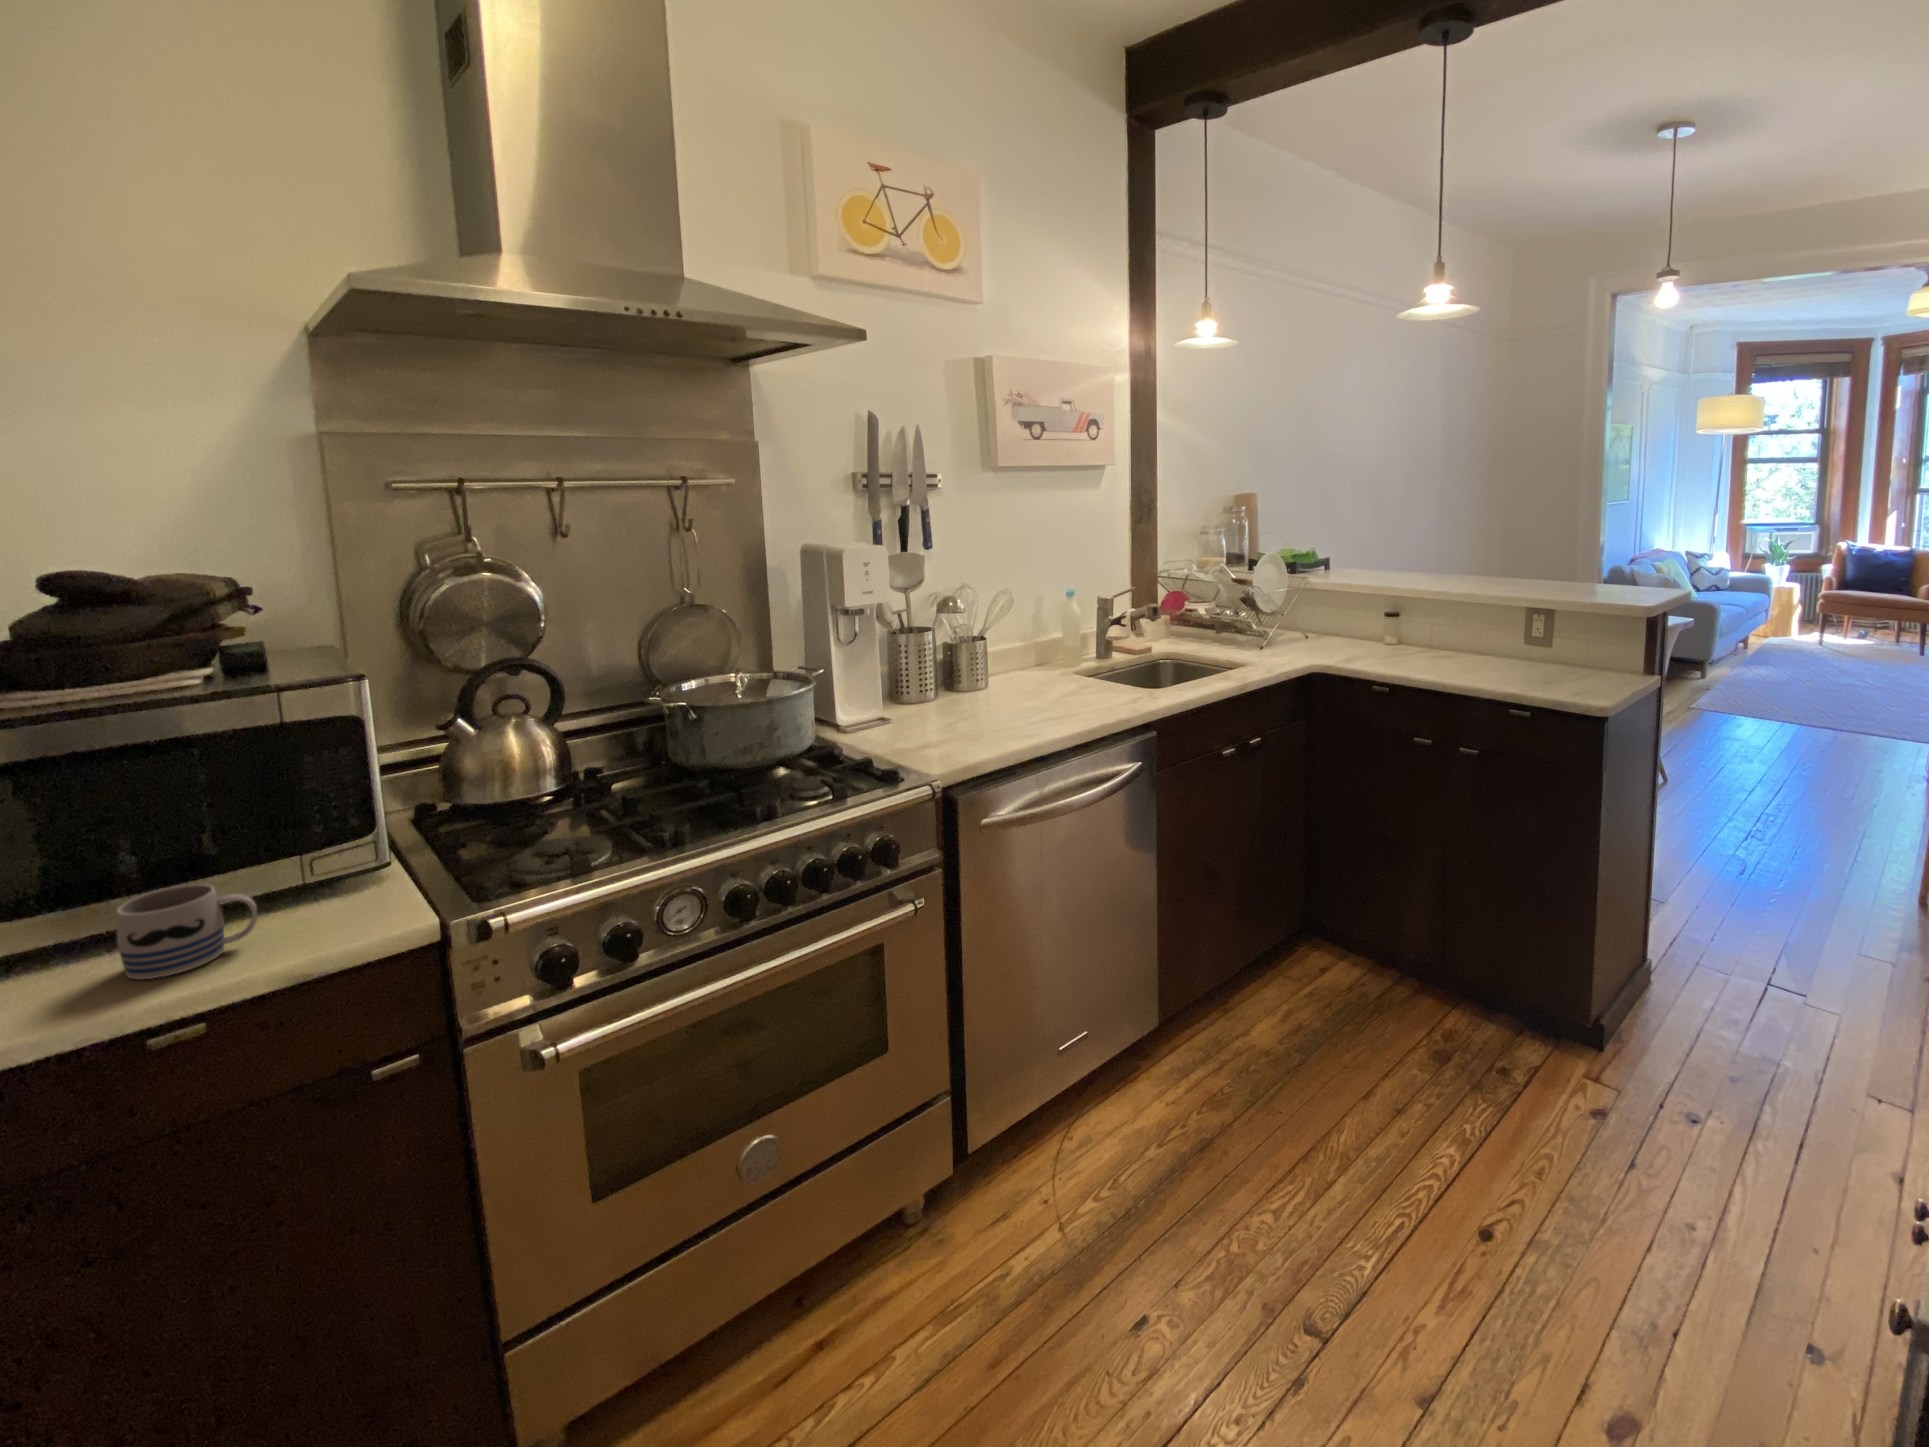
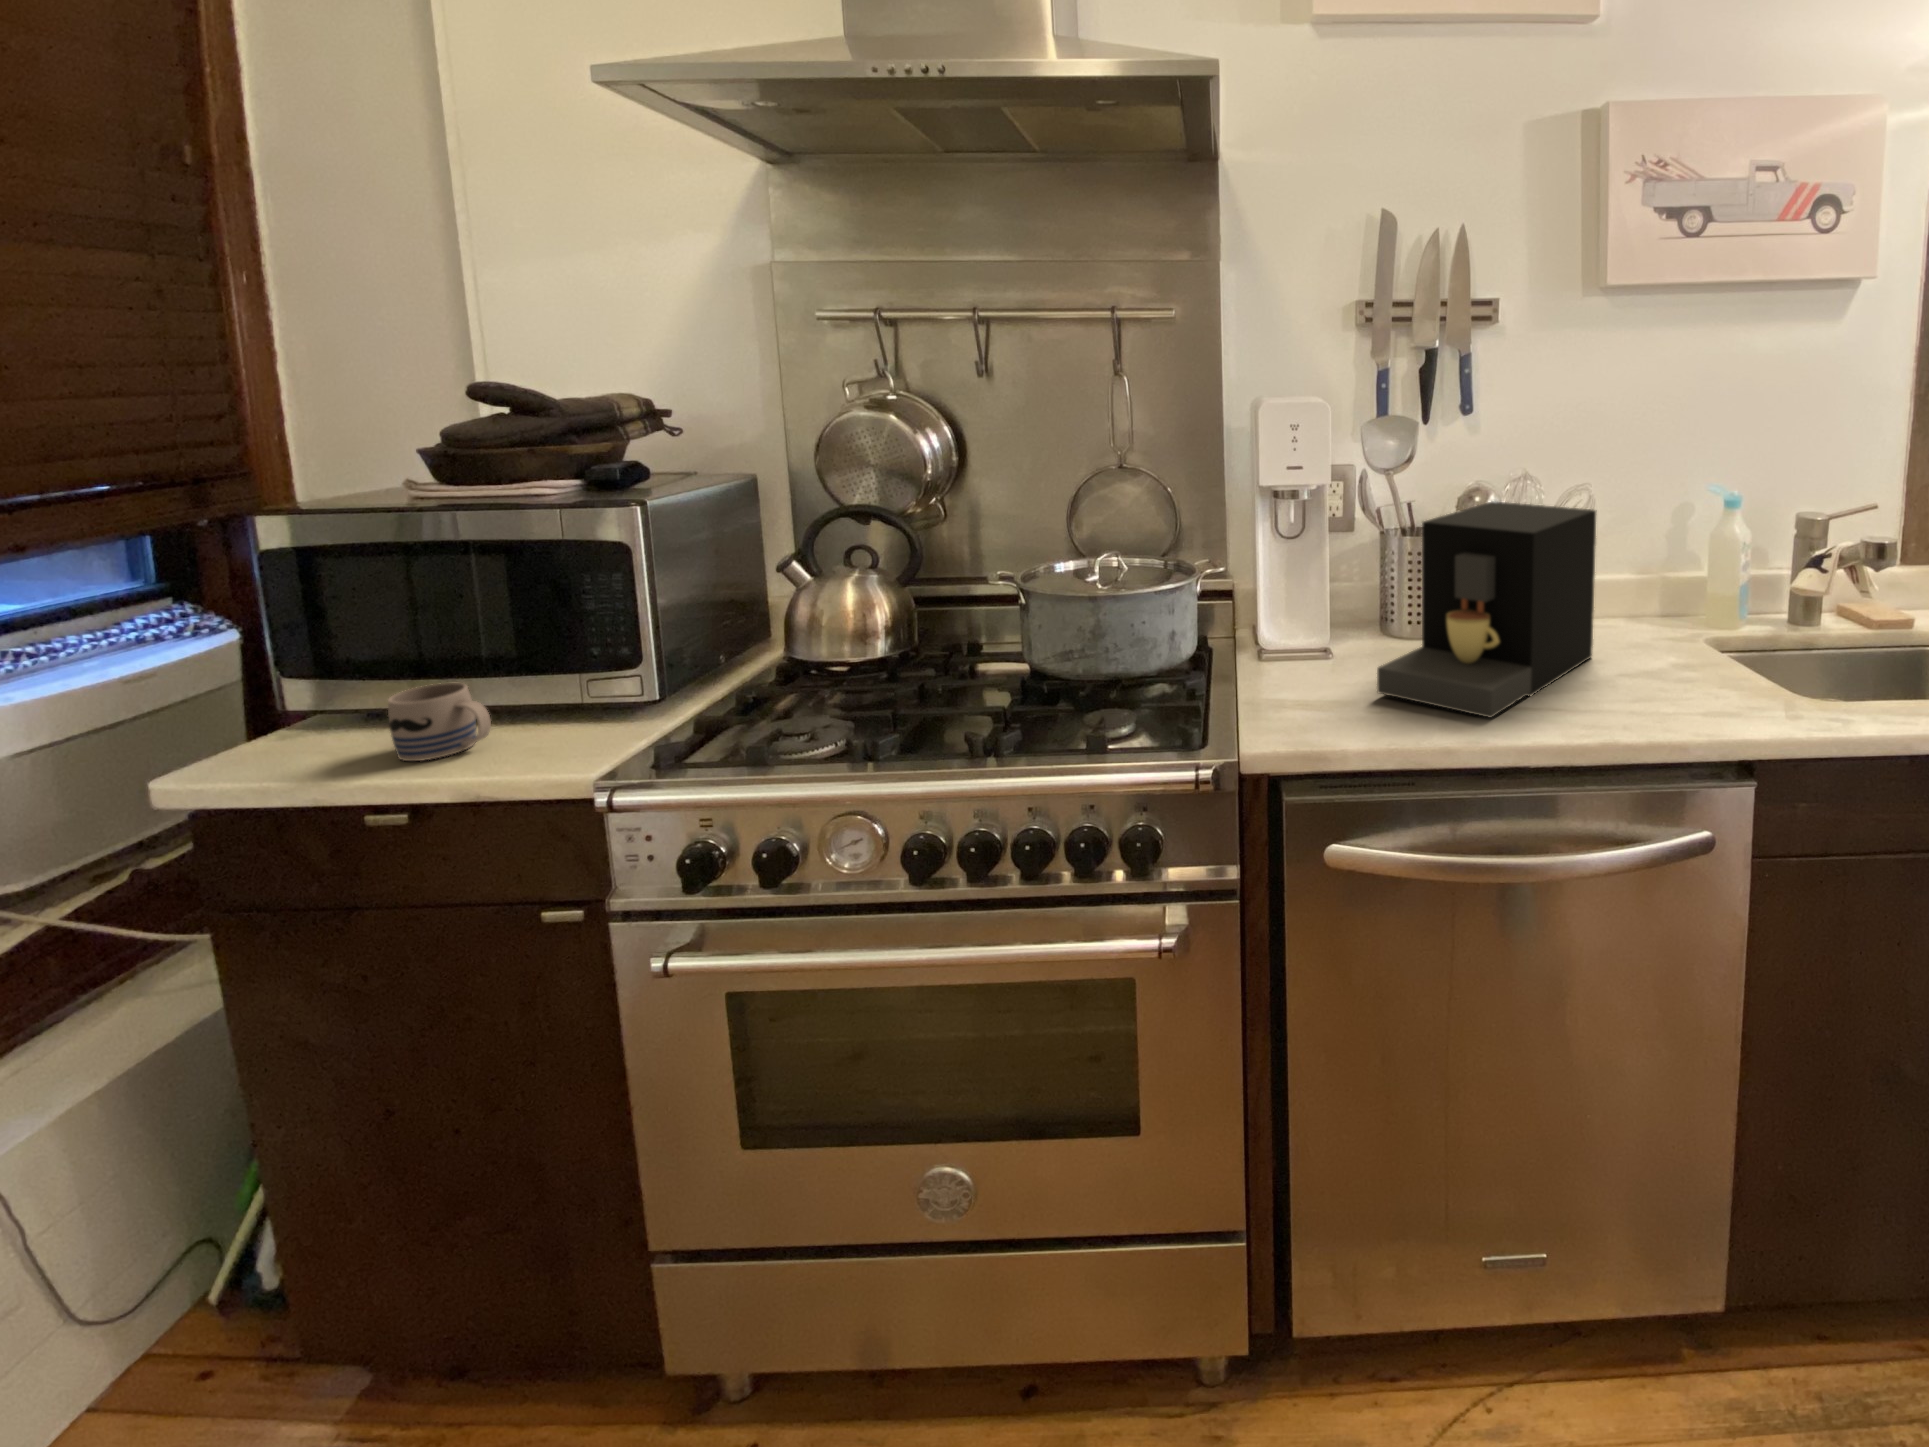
coffee maker: none [970,601,1052,726] -> present [1377,502,1596,718]

